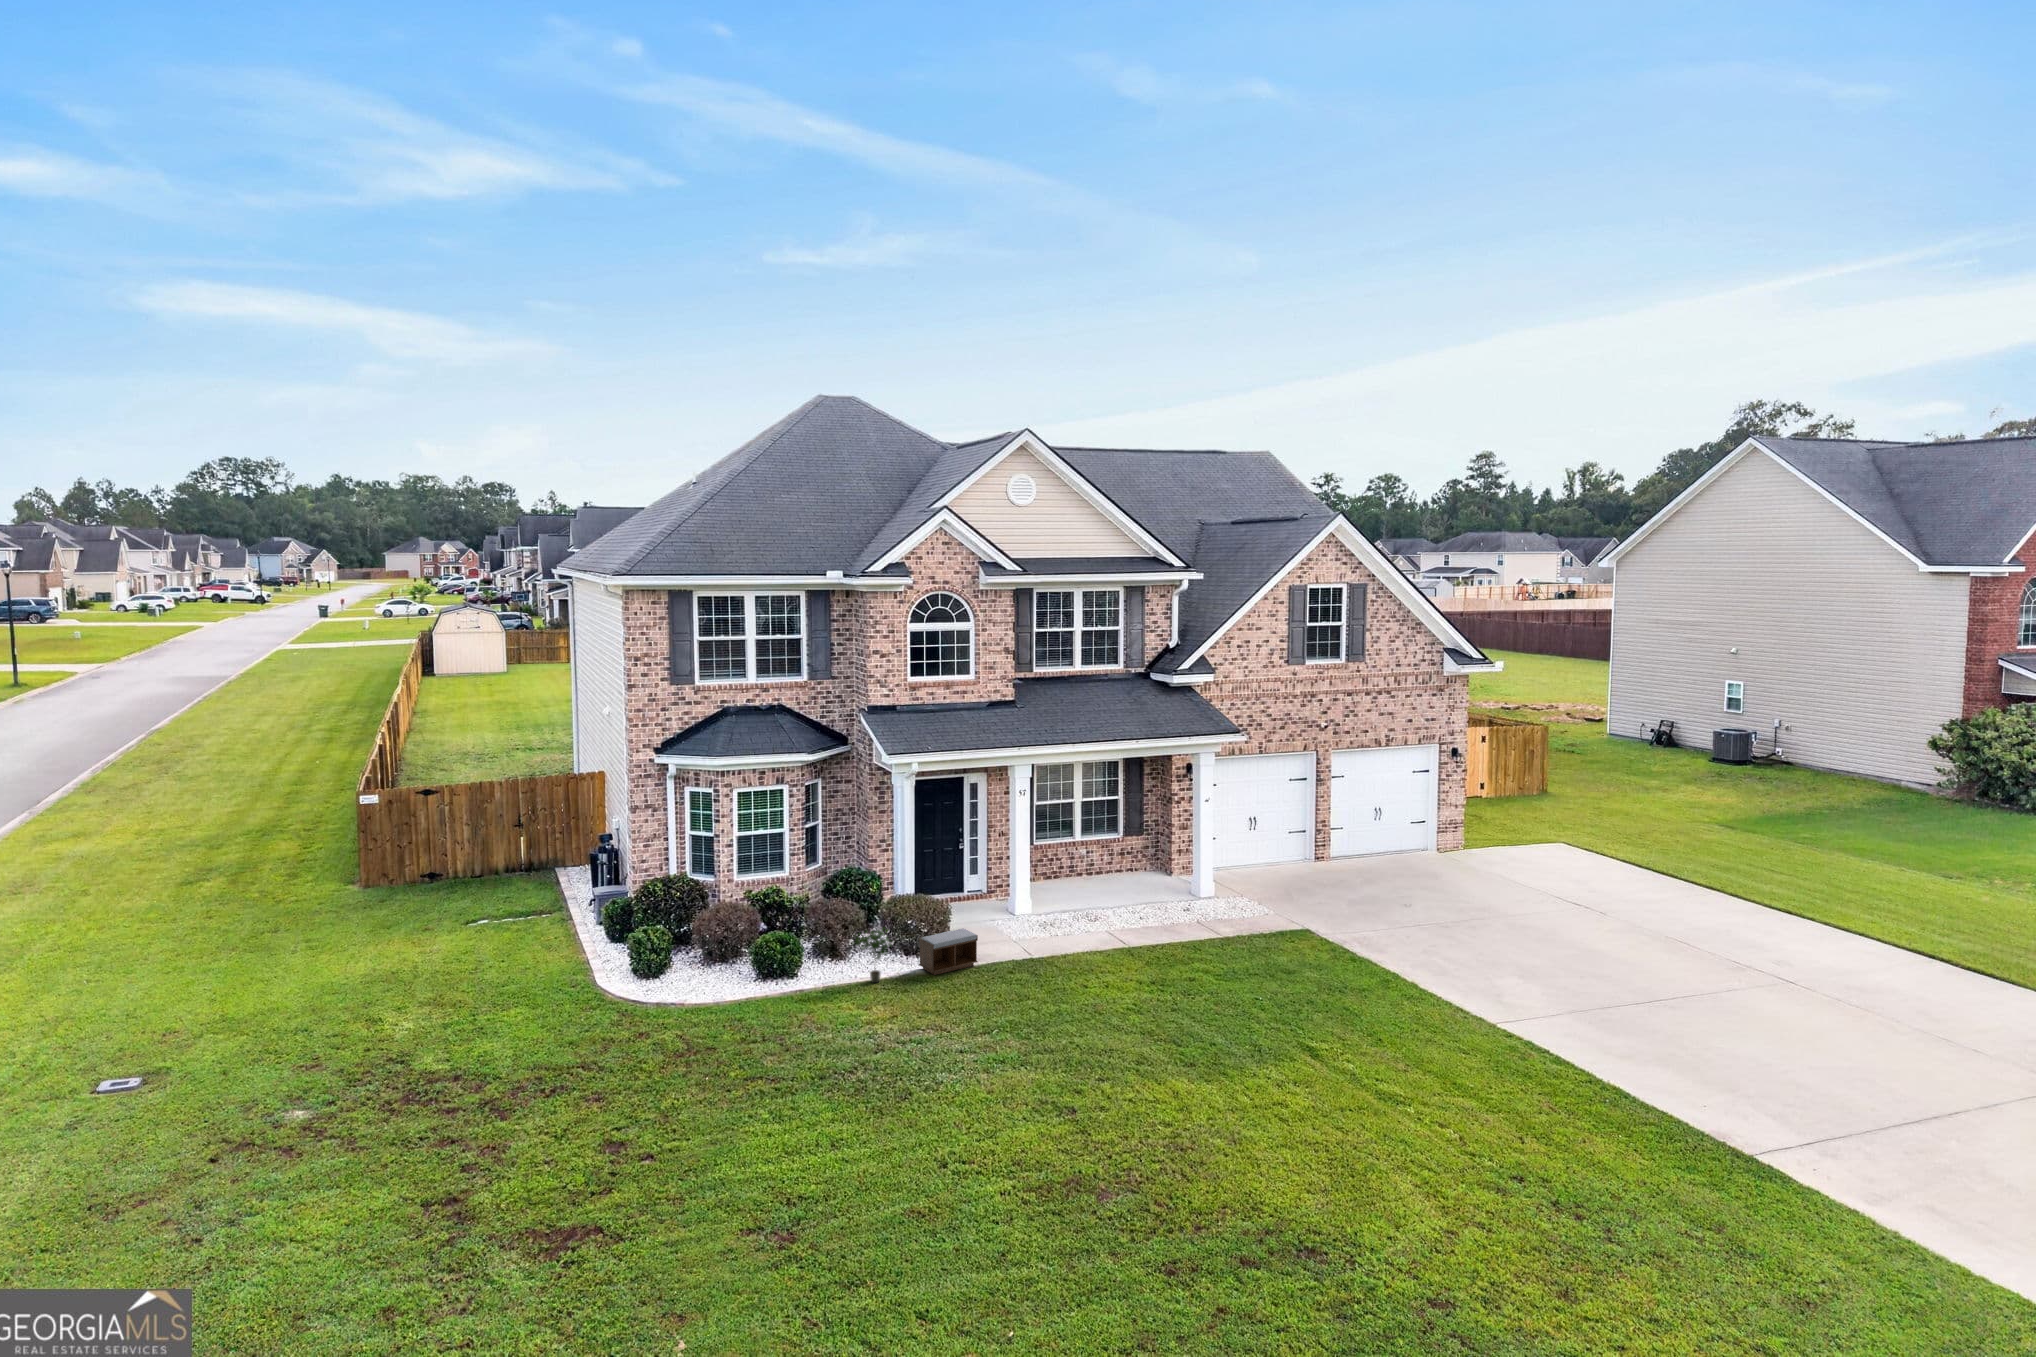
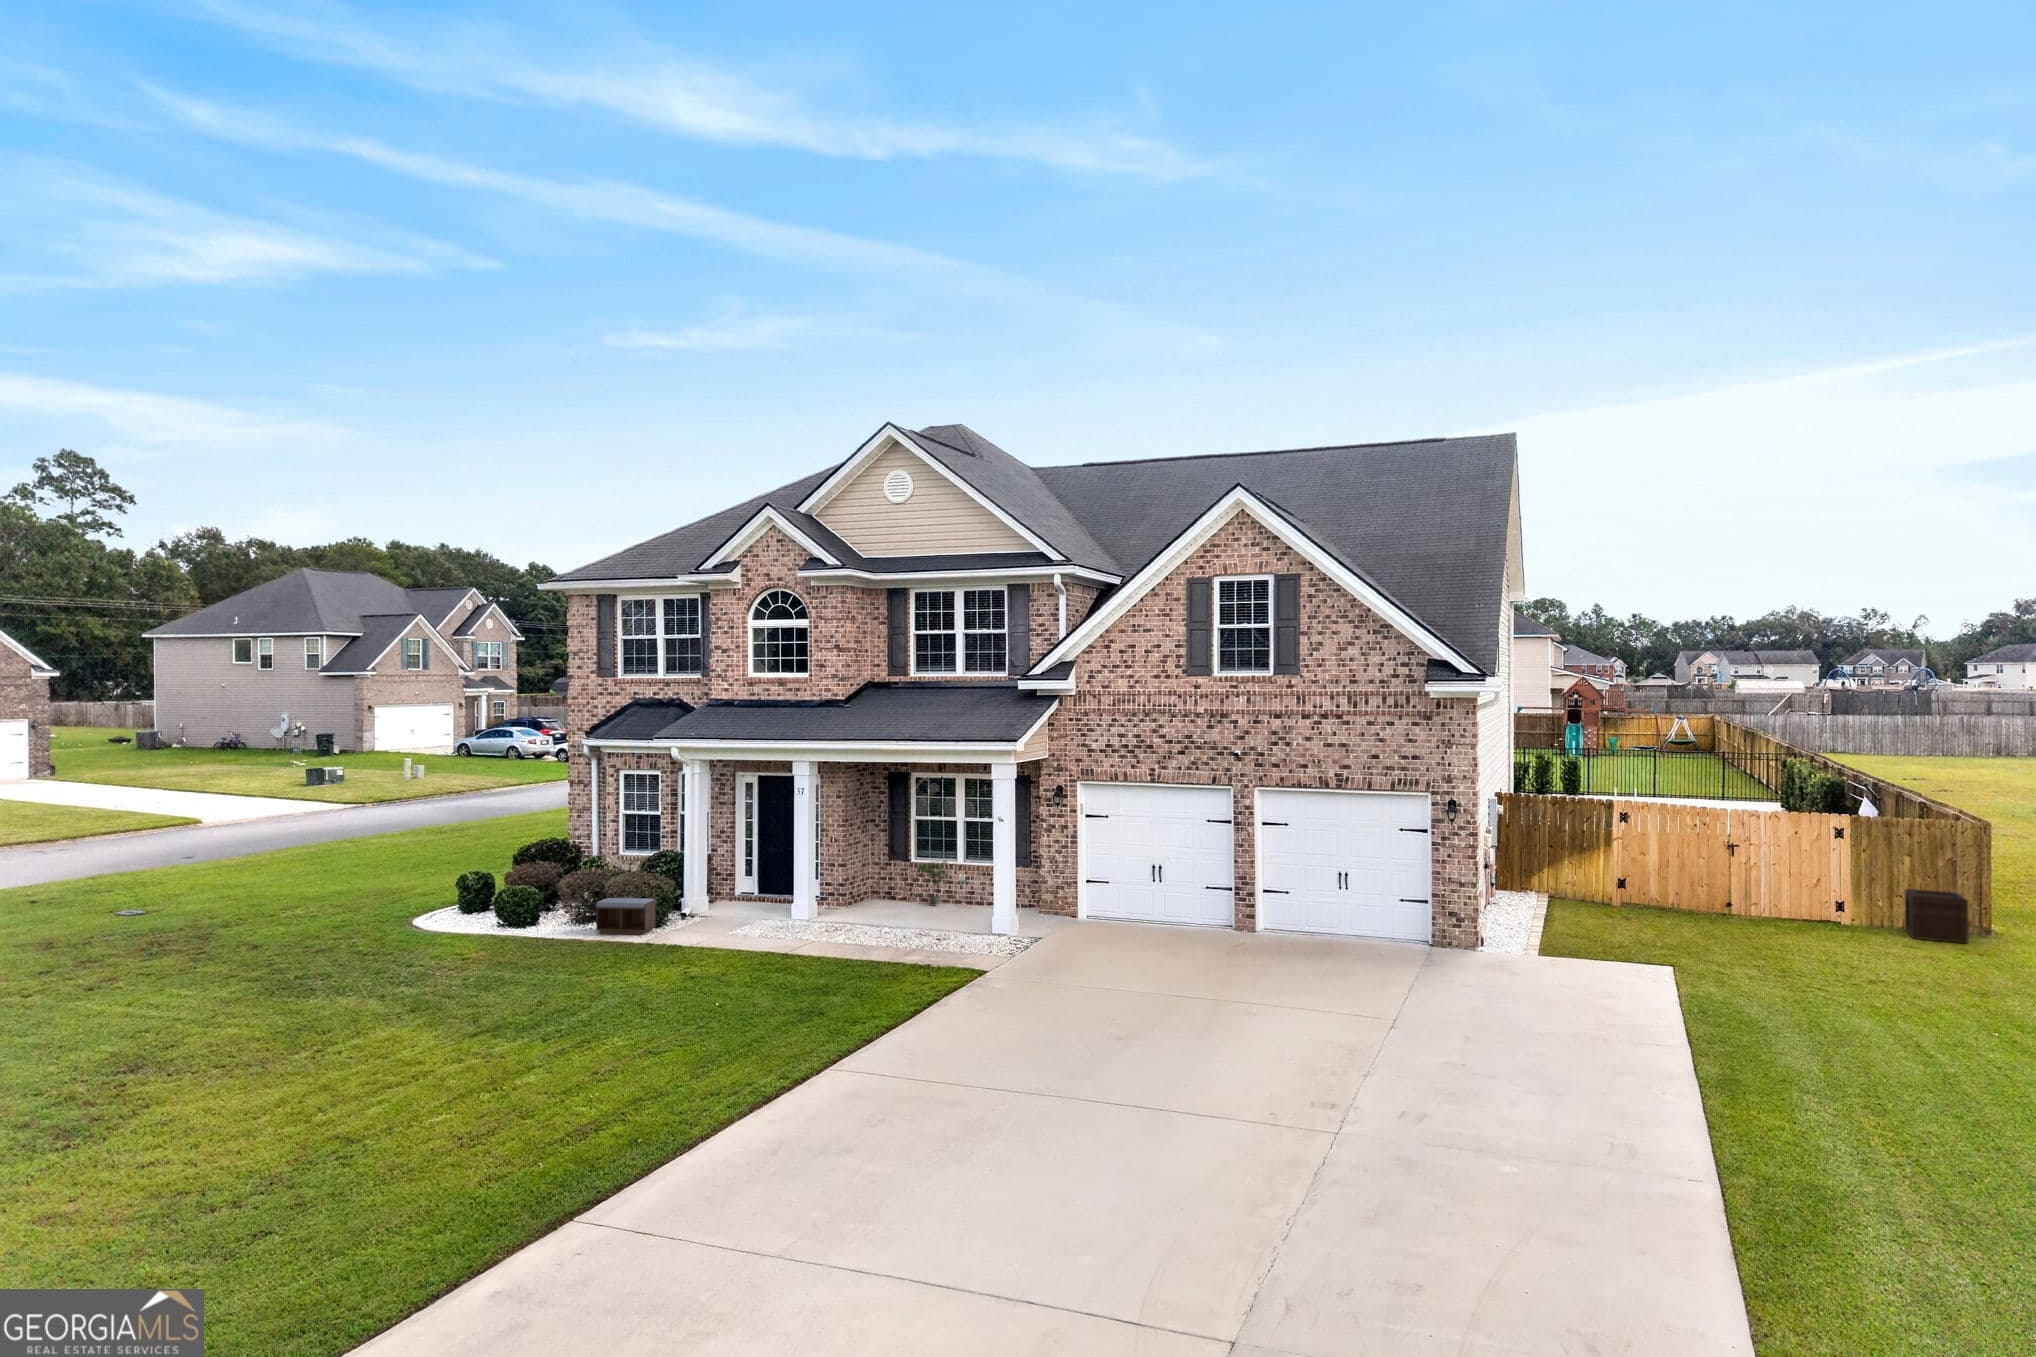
wooden crate: none [1556,767,1597,798] -> present [1905,889,1968,943]
potted plant: present [853,928,891,983] -> present [918,861,948,906]

